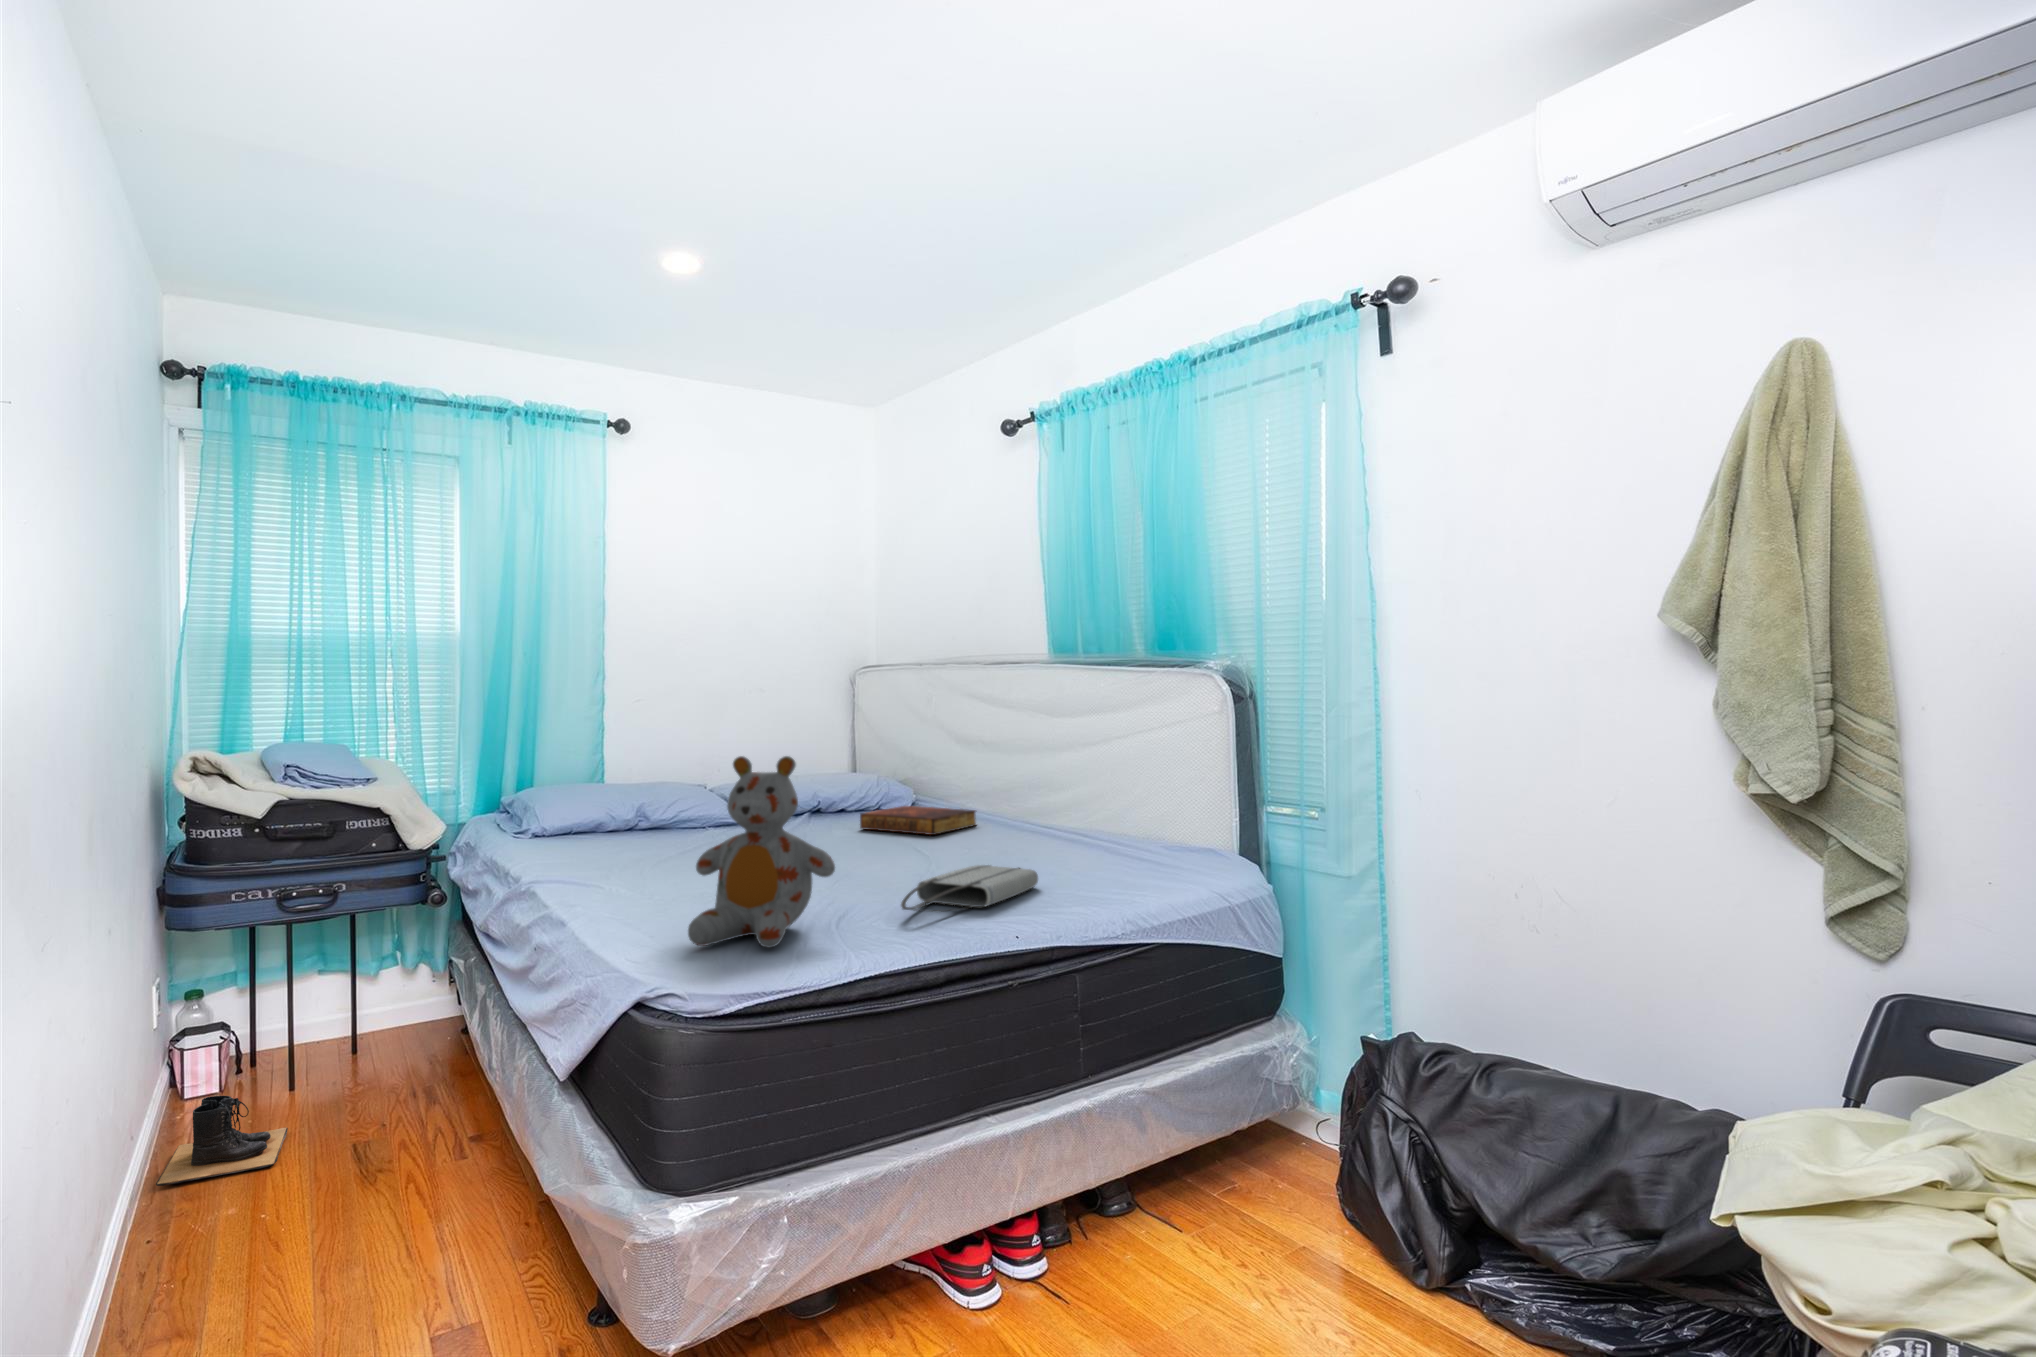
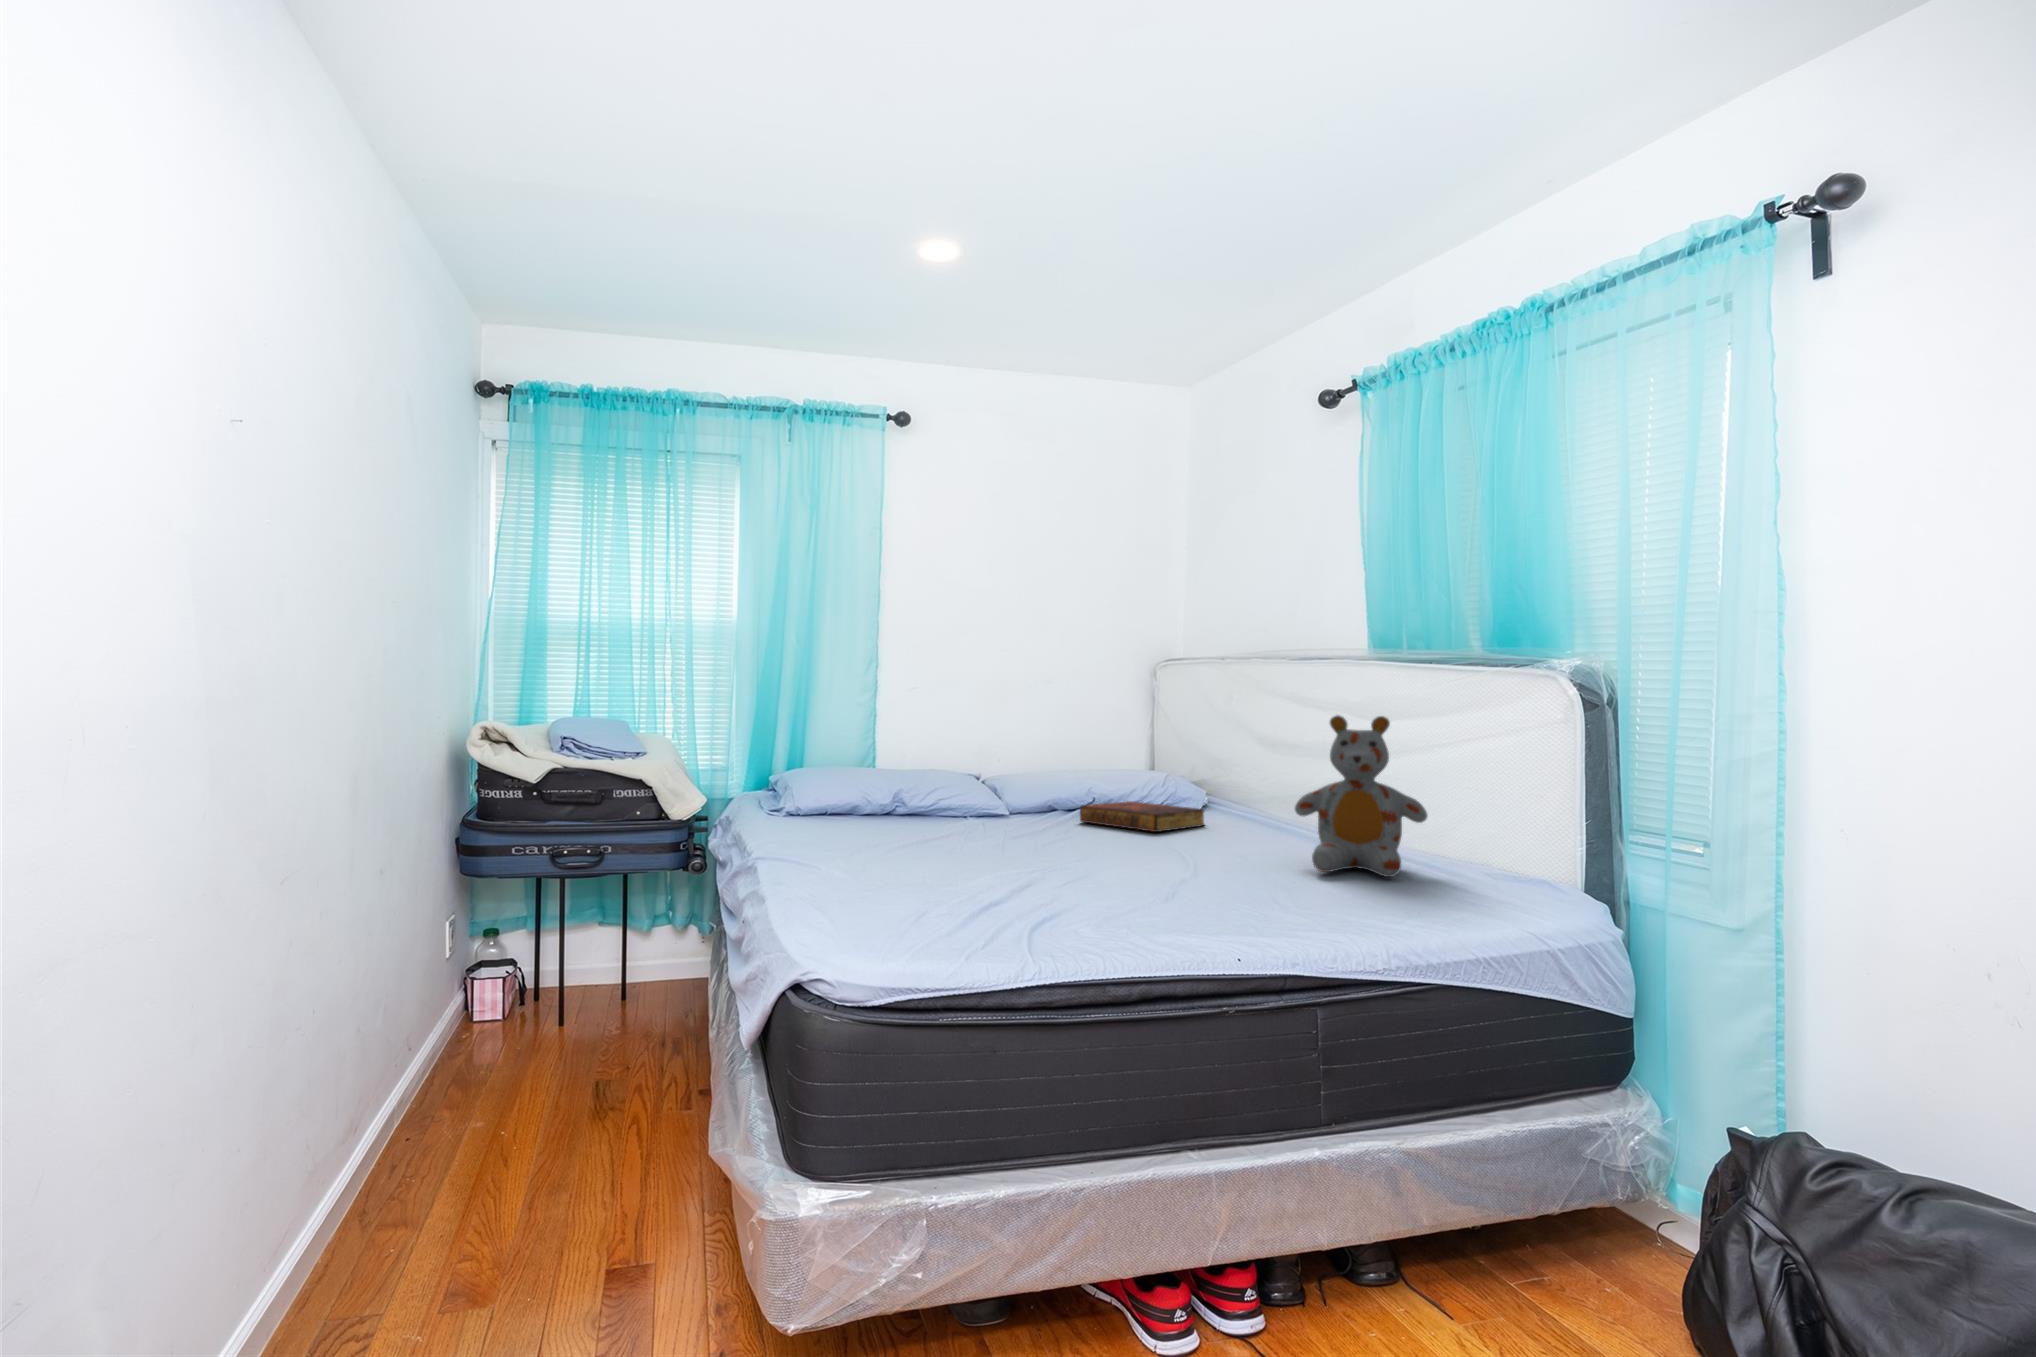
stuffed bear: present [688,756,835,948] -> present [1295,715,1427,877]
tote bag: present [901,865,1038,912] -> none [1101,865,1270,913]
boots: present [156,1096,288,1186] -> none [423,1030,542,1109]

